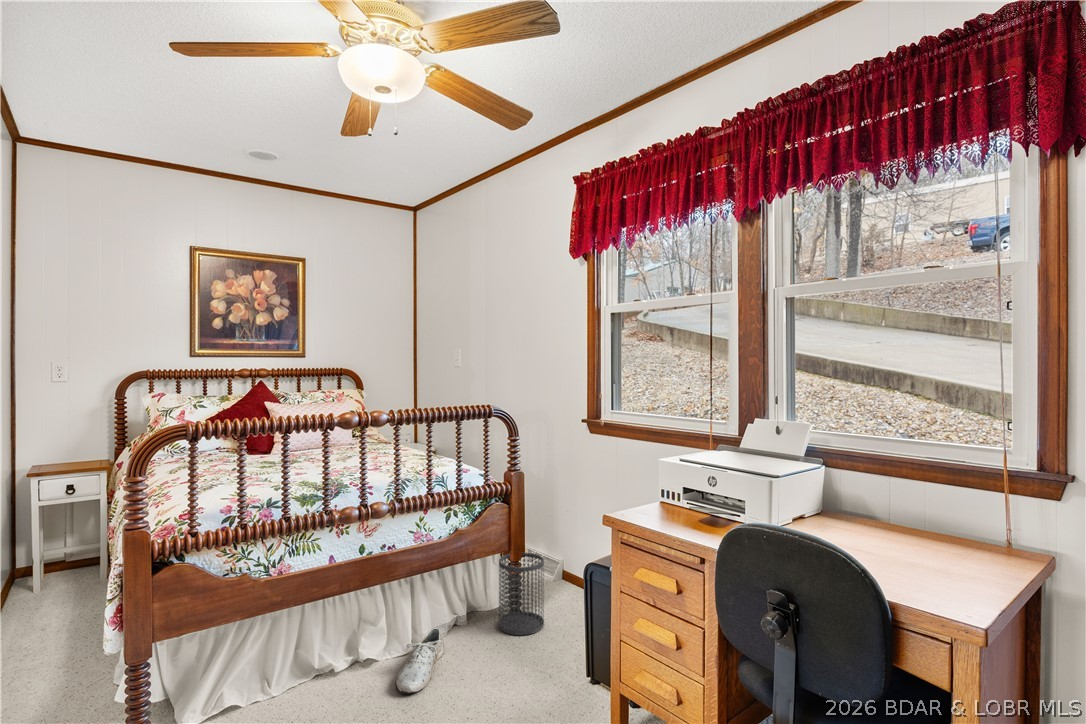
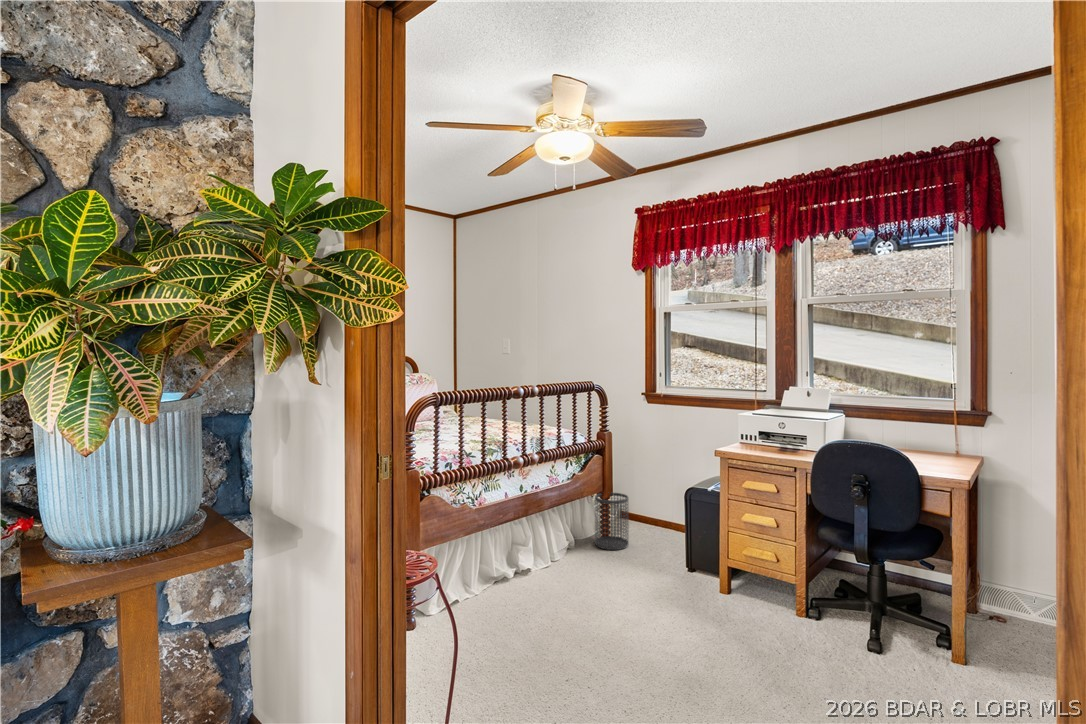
shoe: present [395,628,444,694] -> none [552,546,580,586]

